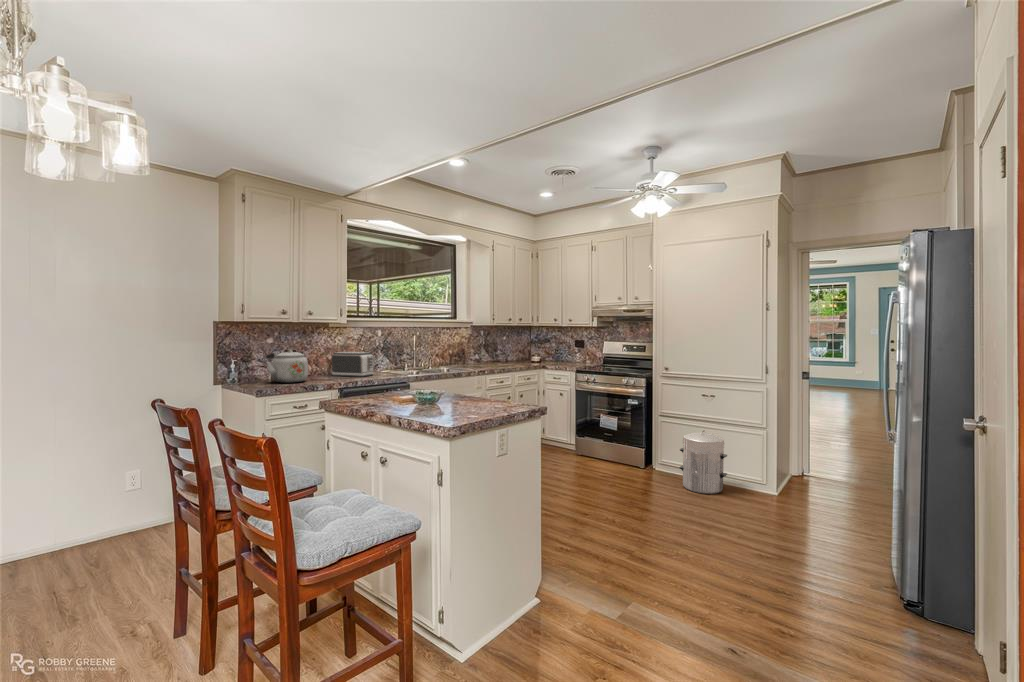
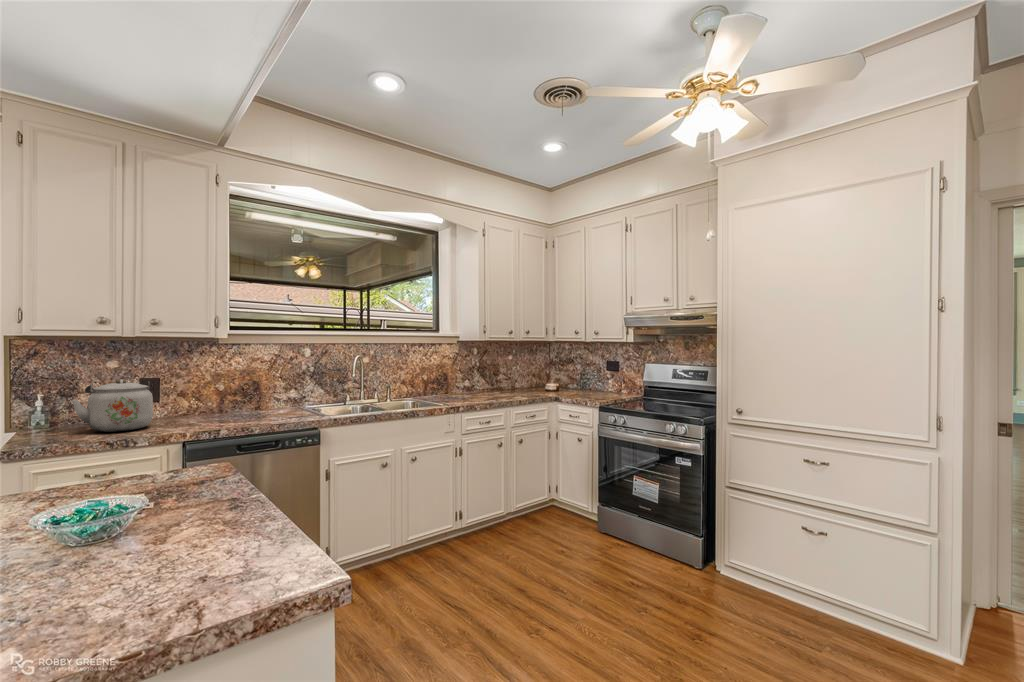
toaster: present [332,352,374,377] -> none [218,379,281,419]
waste bin: present [680,431,727,494] -> none [765,526,858,649]

